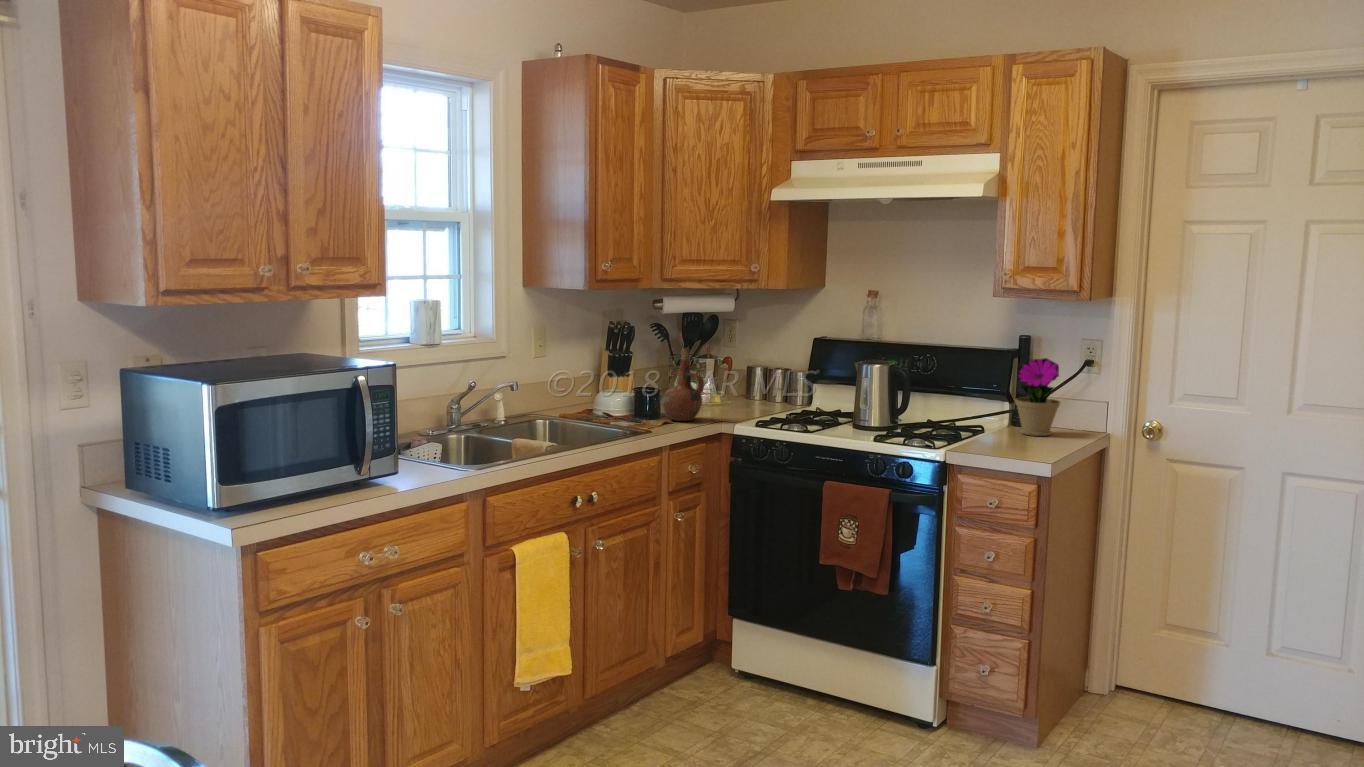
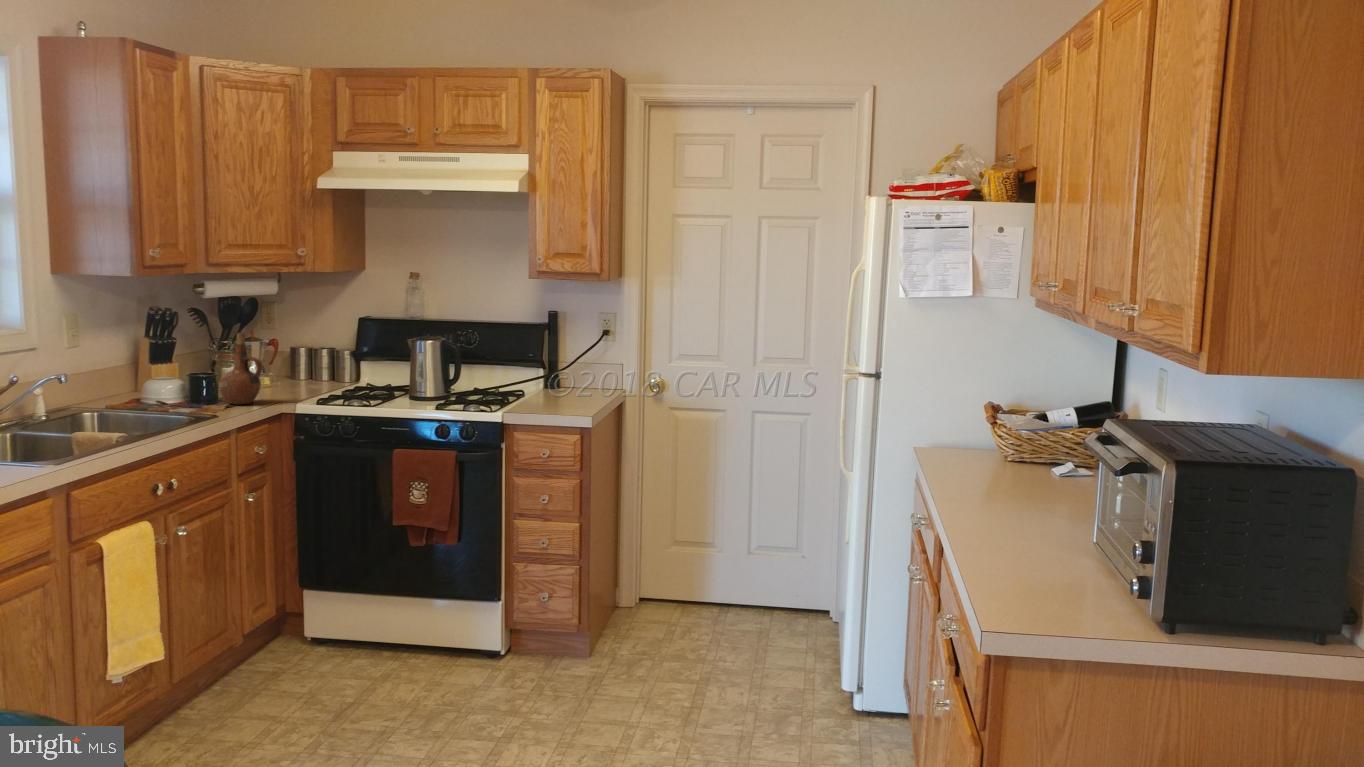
flower pot: present [1015,358,1060,436] -> none [550,329,587,396]

